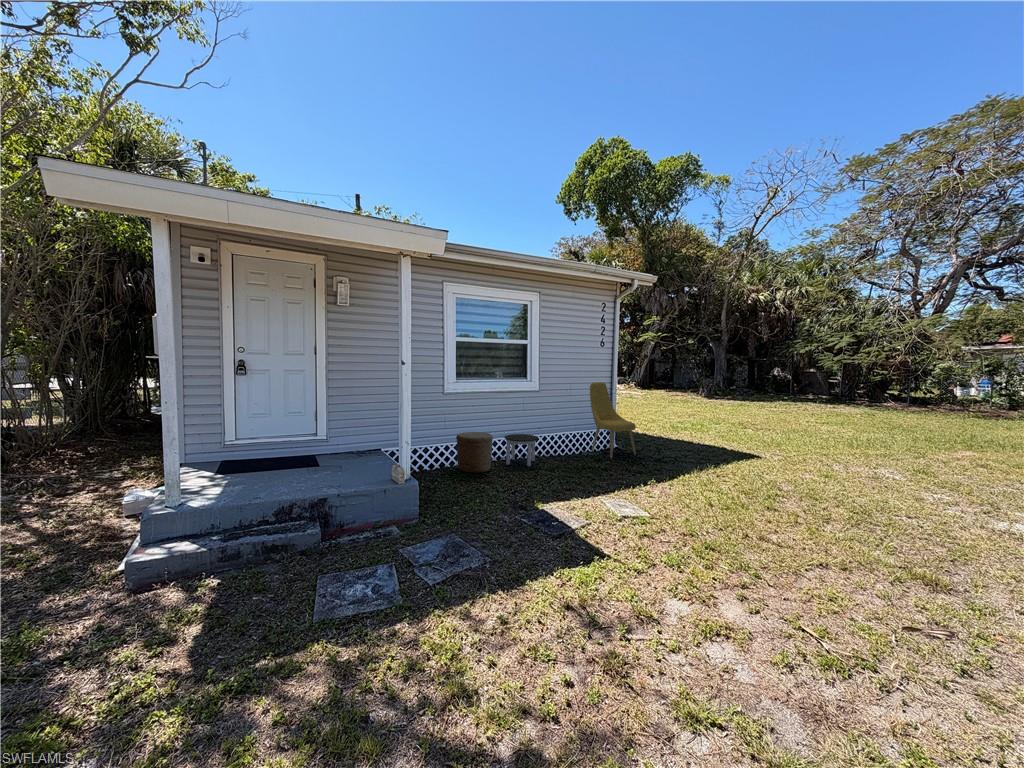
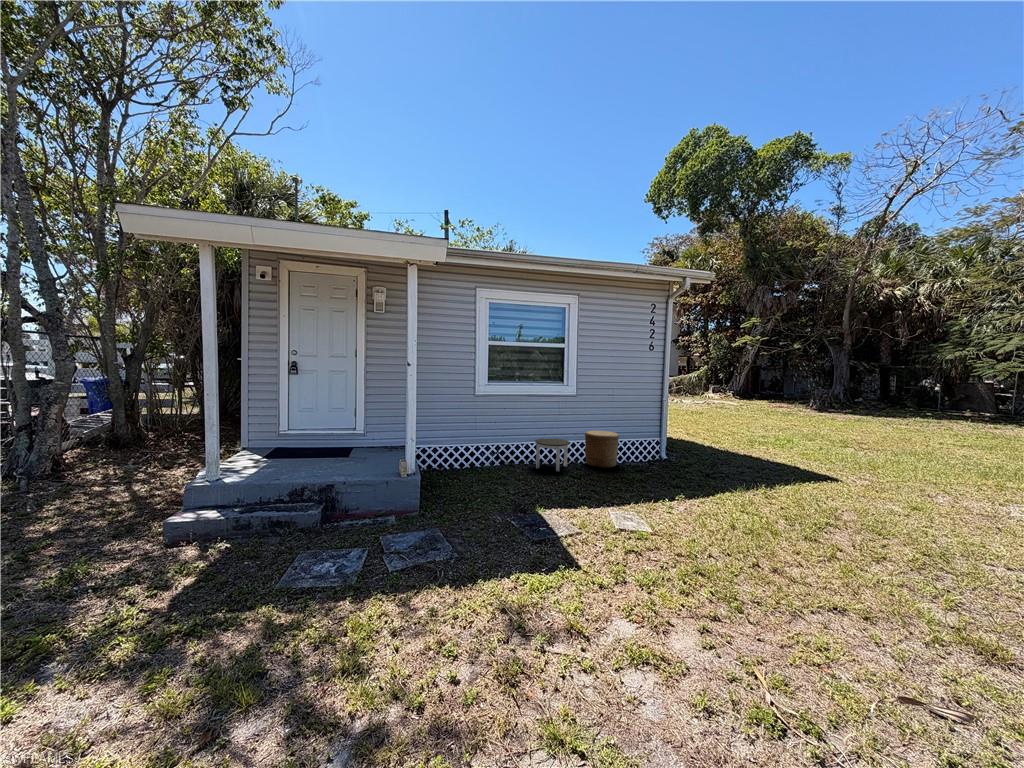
chair: present [590,382,636,458] -> none [634,388,684,470]
woven basket: present [456,432,493,473] -> present [585,431,619,468]

